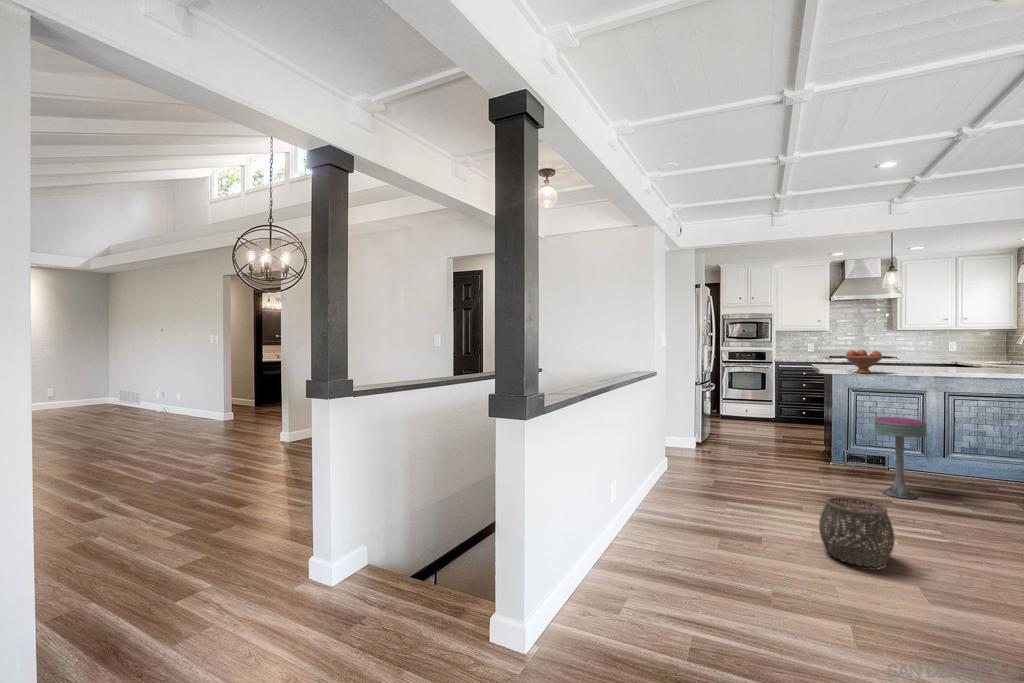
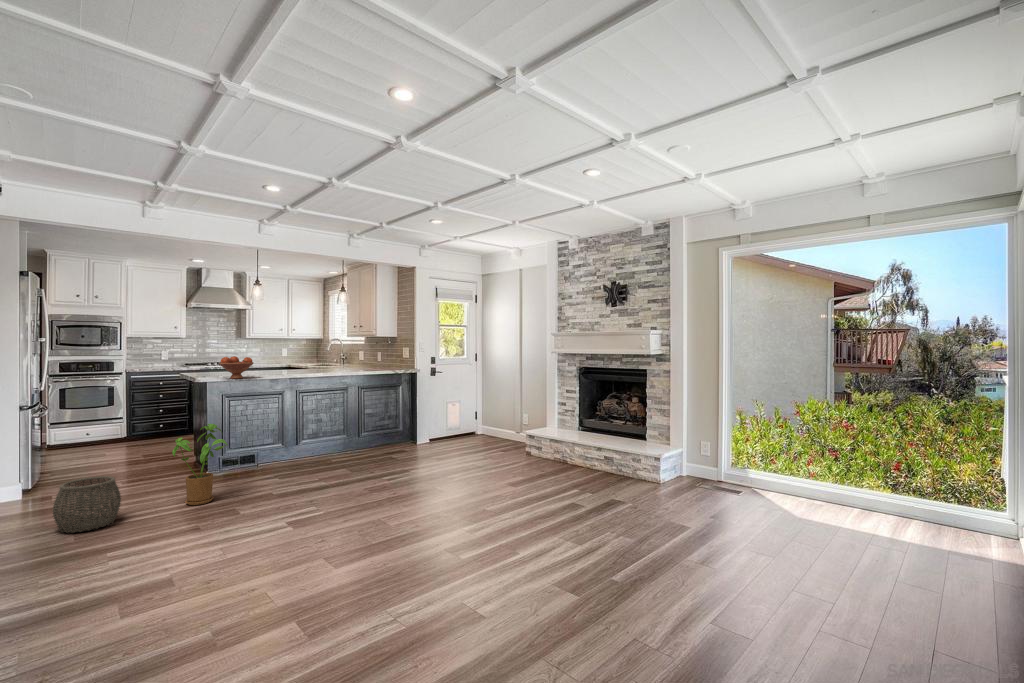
house plant: none [789,414,840,490] -> present [172,424,228,505]
bar stool: present [874,417,926,499] -> none [255,416,296,488]
woven basket: present [819,496,894,567] -> present [53,476,121,533]

